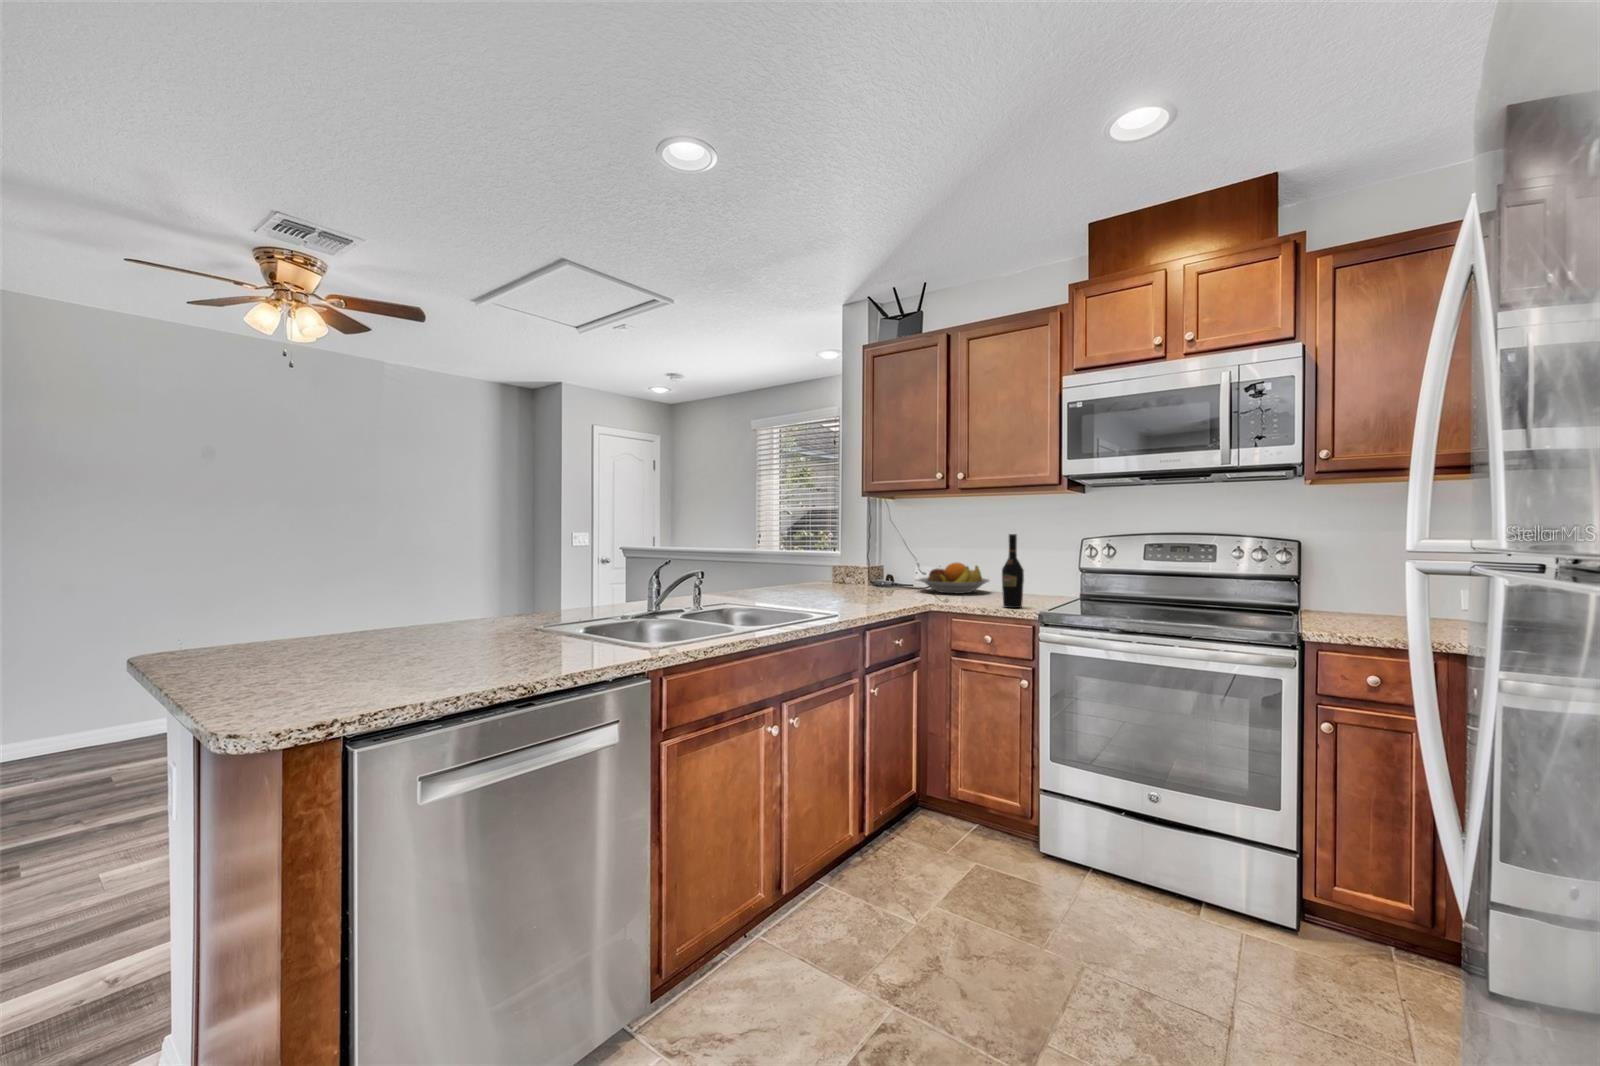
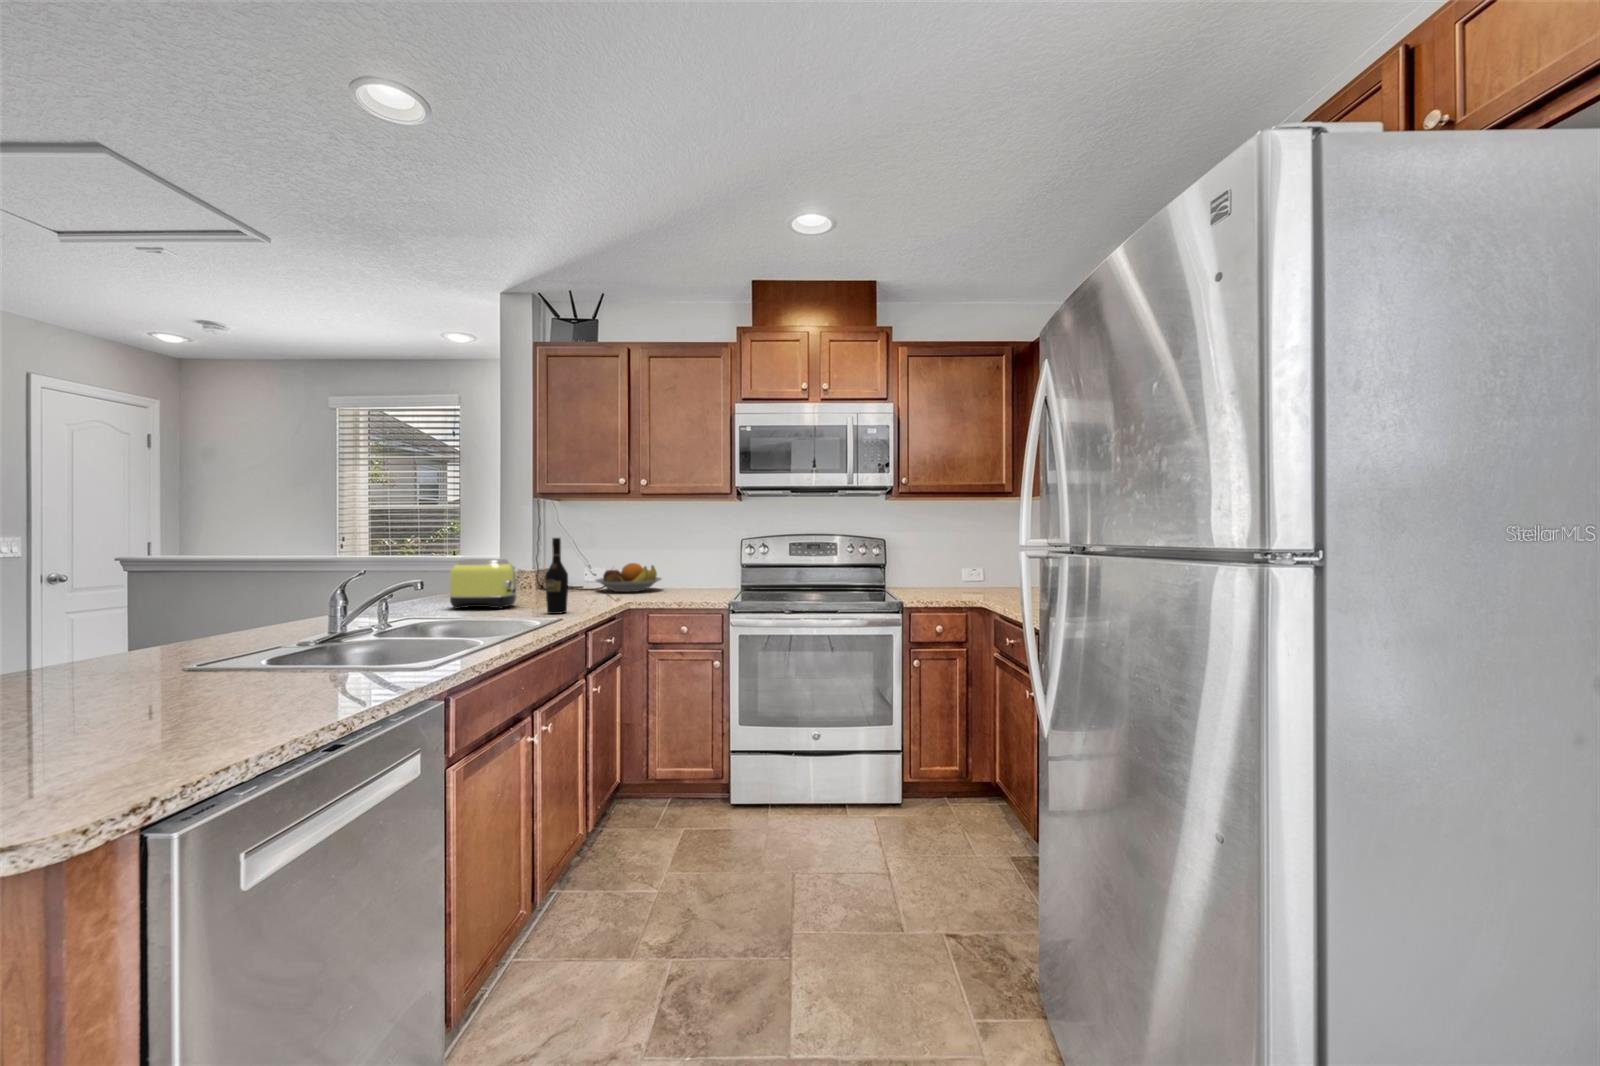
wine bottle: present [1002,534,1024,608] -> present [545,538,568,614]
toaster: none [769,554,828,601] -> present [449,559,520,609]

